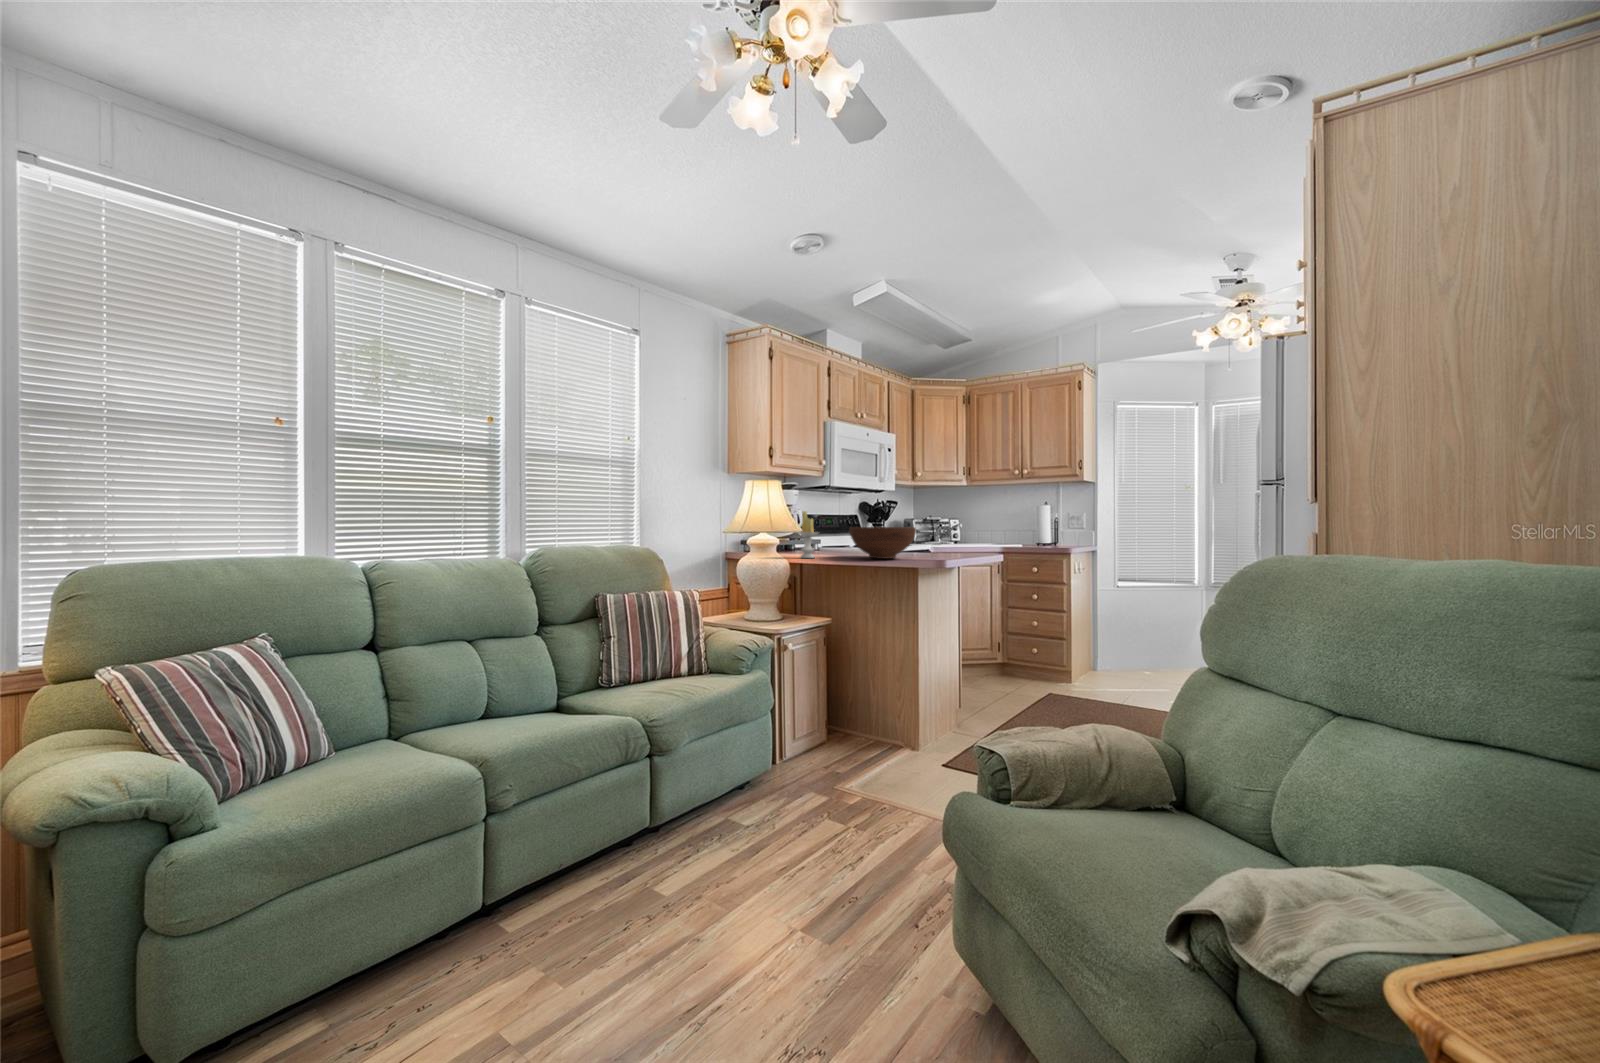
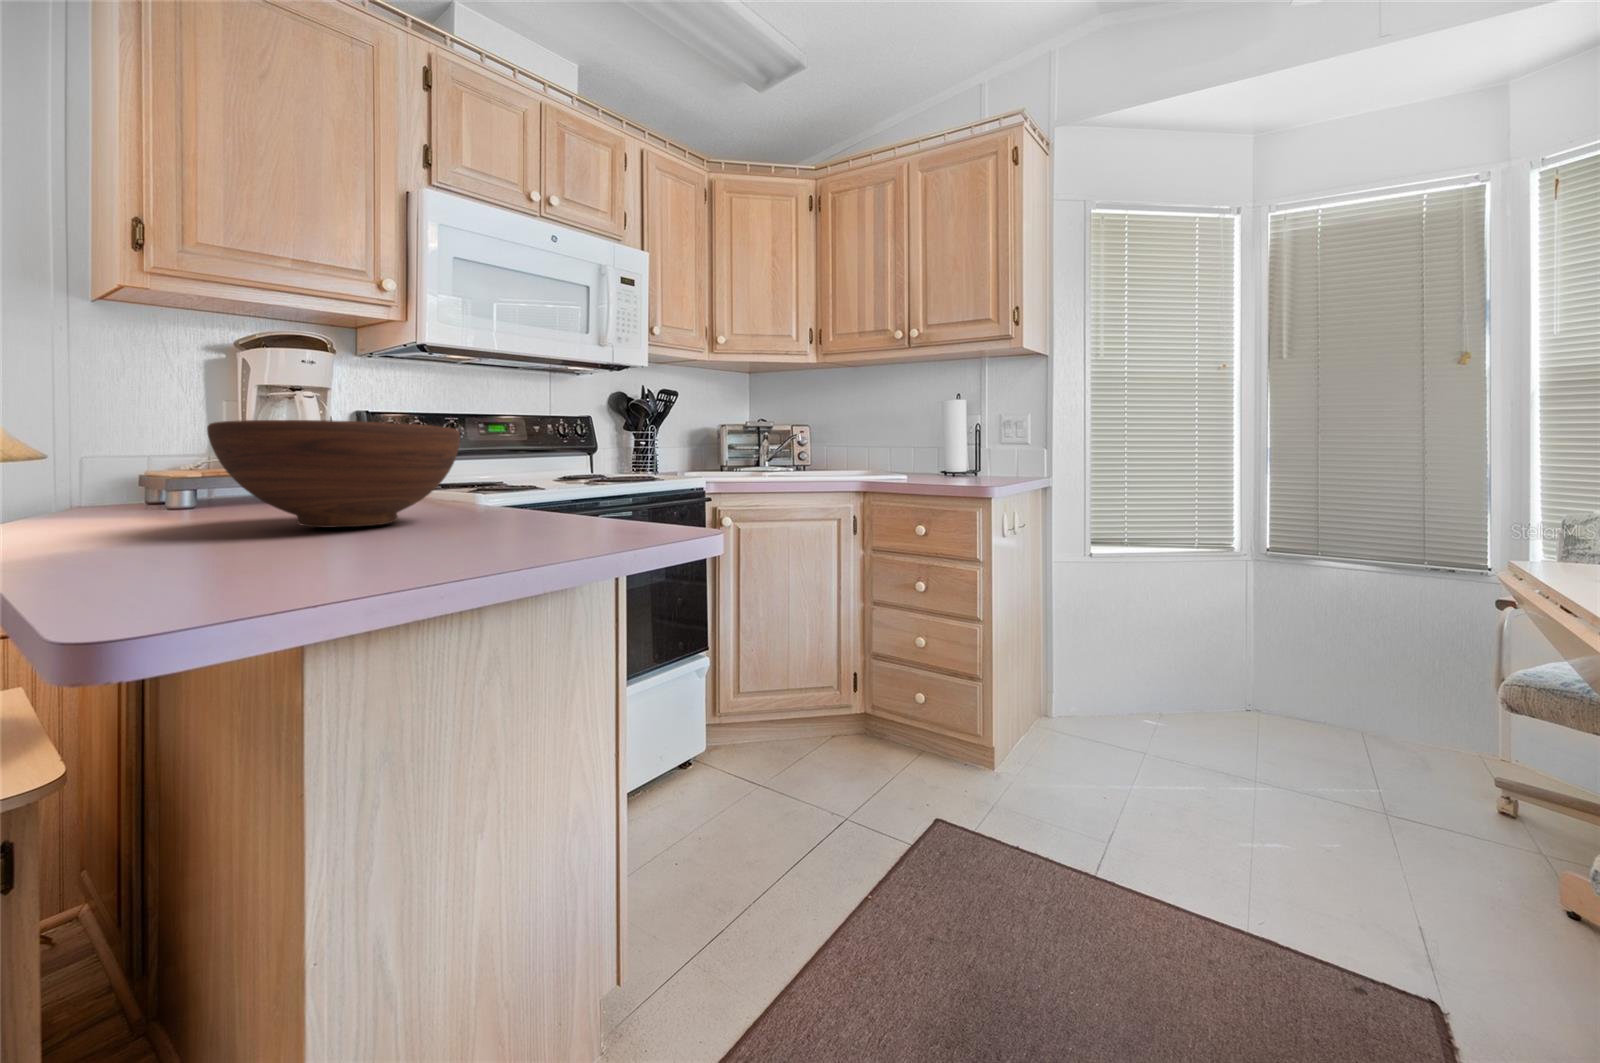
candle: present [798,511,818,558] -> none [56,377,162,529]

